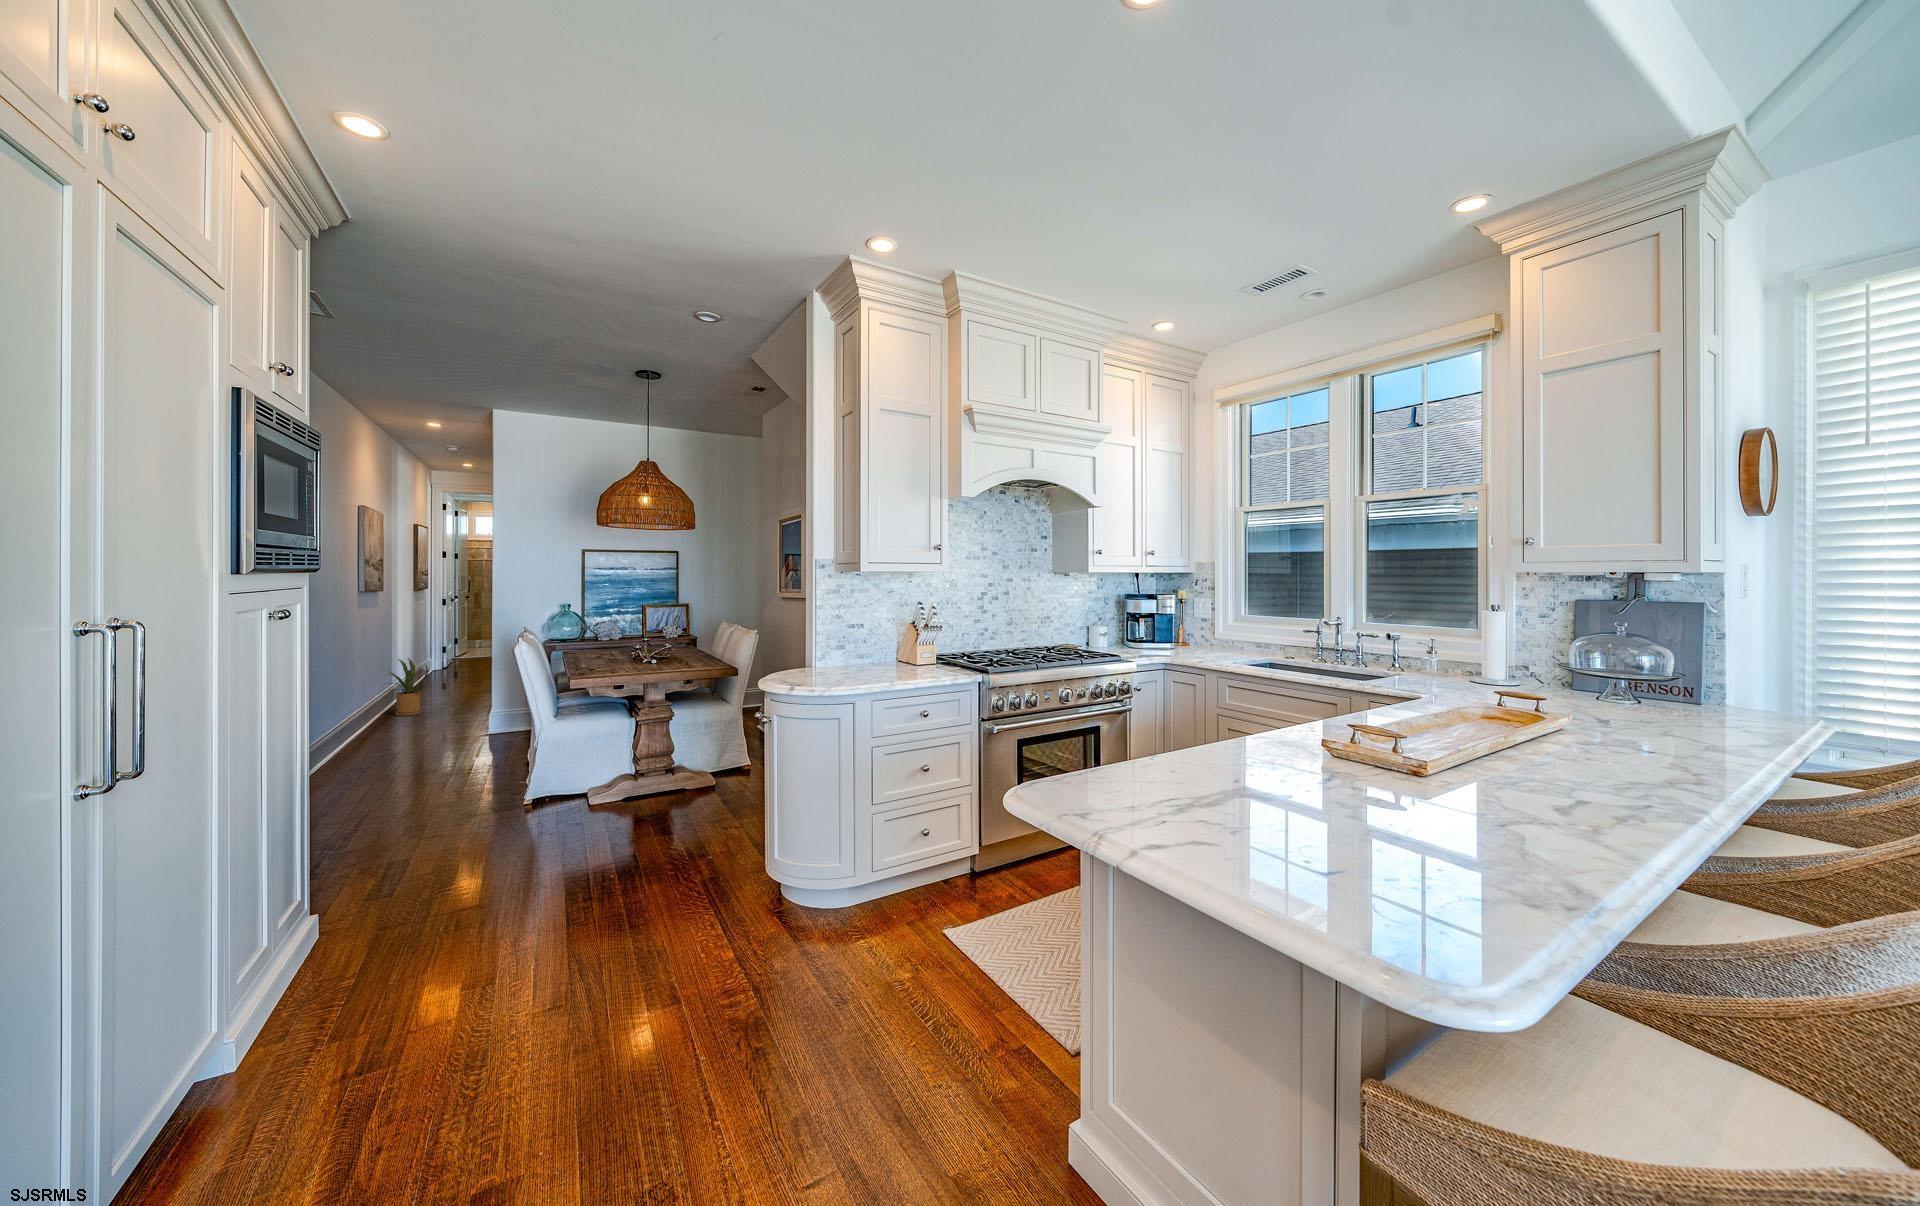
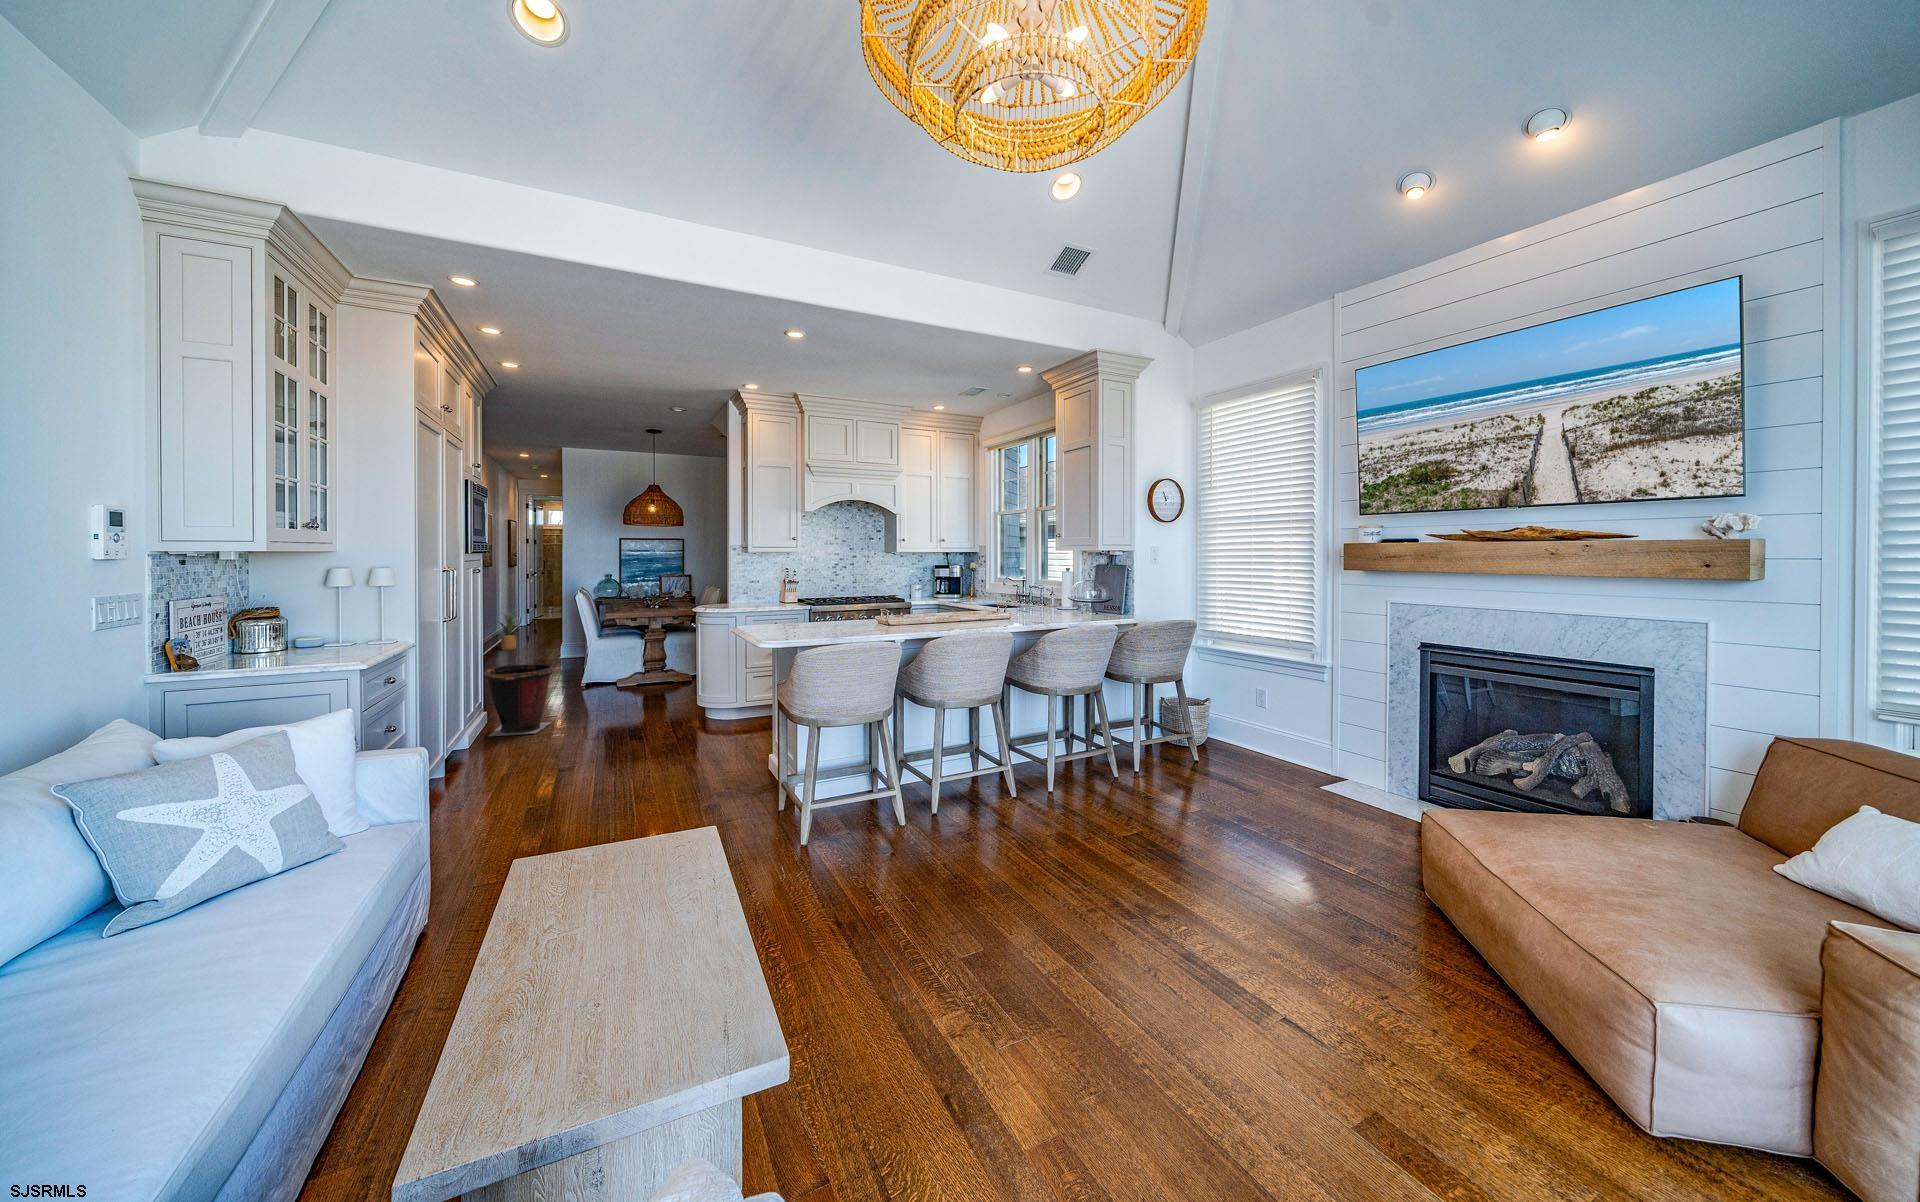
trash can: none [287,807,471,1025] -> present [484,661,555,736]

